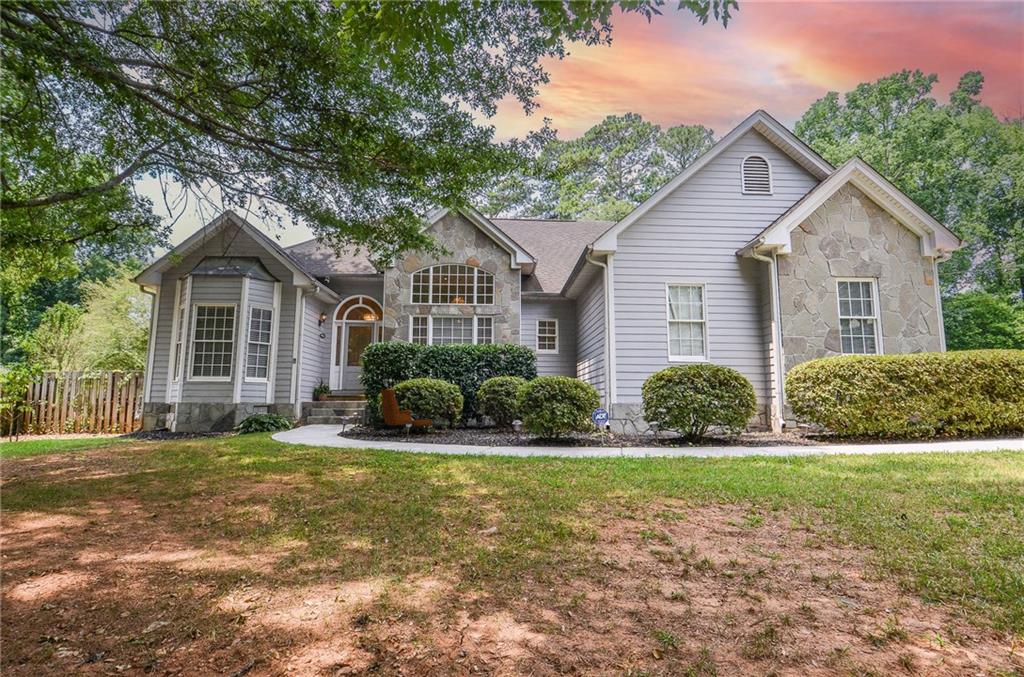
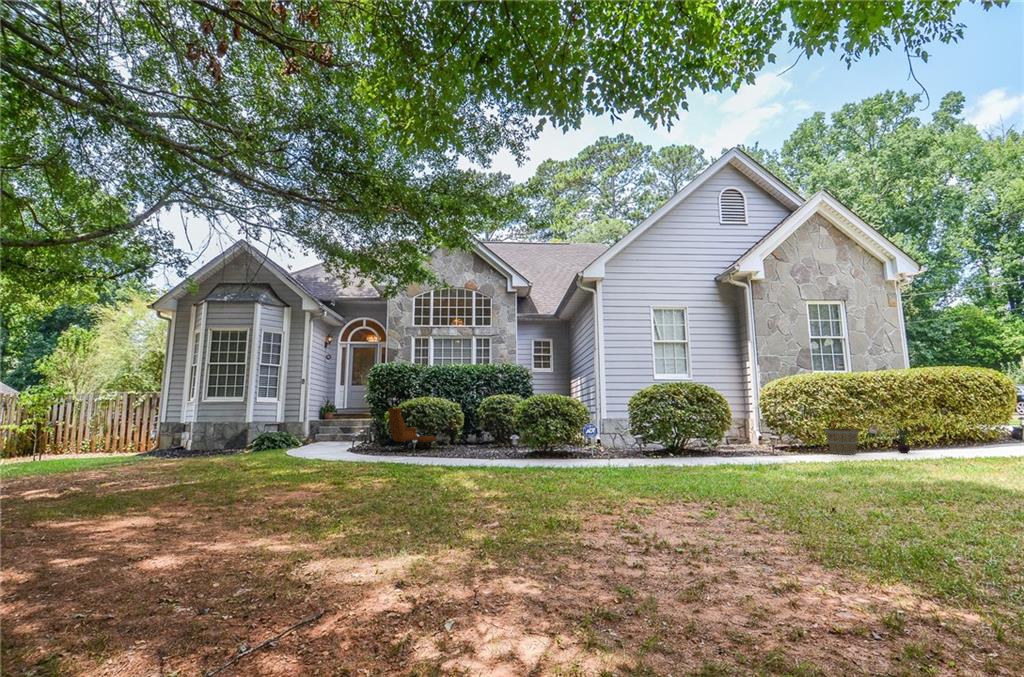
decorative plant: none [924,413,964,444] -> present [889,425,910,453]
wooden bucket: none [857,415,897,445] -> present [825,428,859,455]

